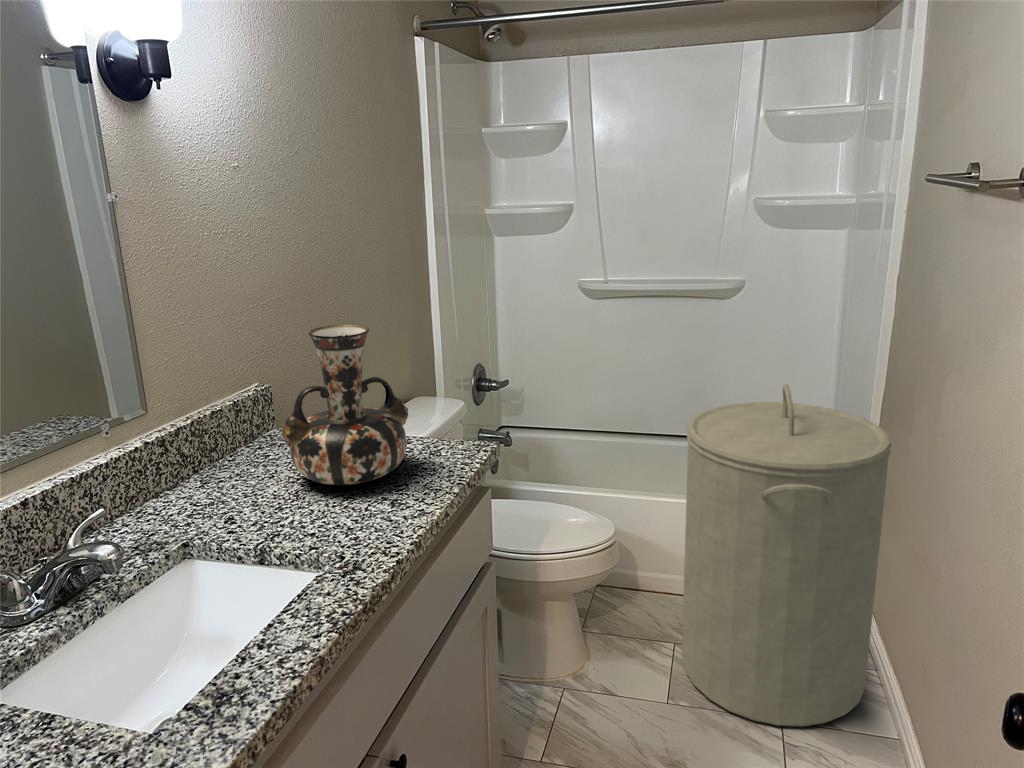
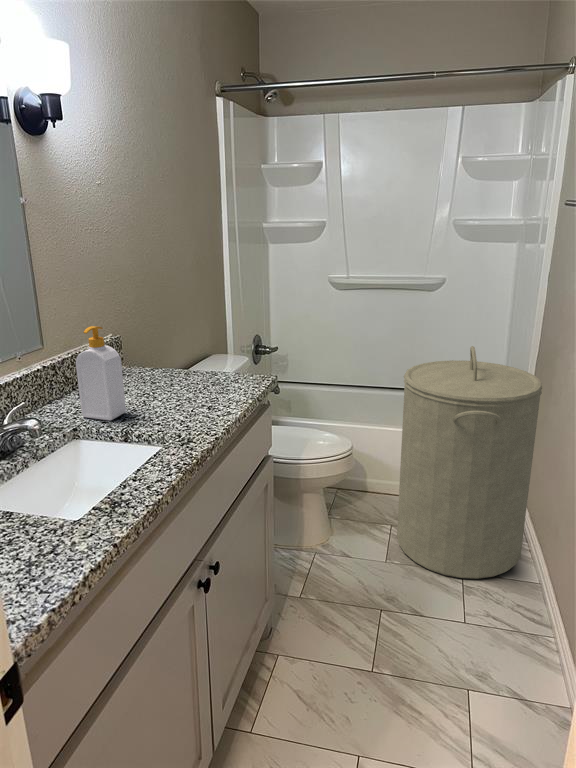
decorative vase: present [281,324,408,486] -> none [134,291,218,398]
soap bottle: none [188,385,267,528] -> present [76,326,126,420]

